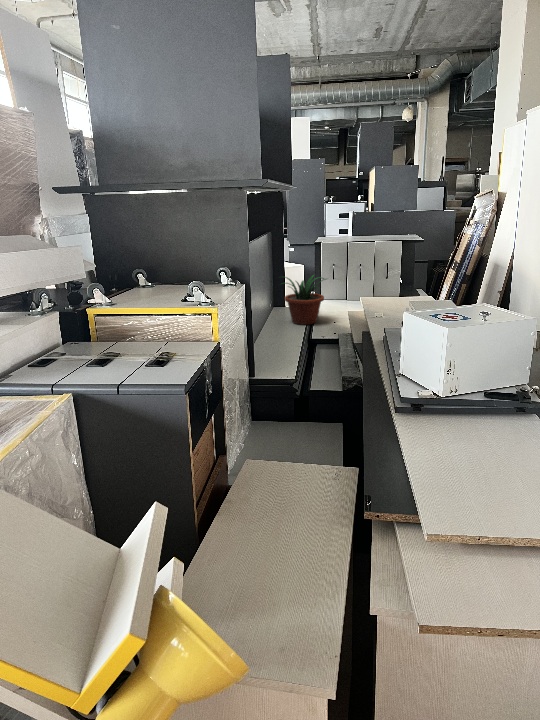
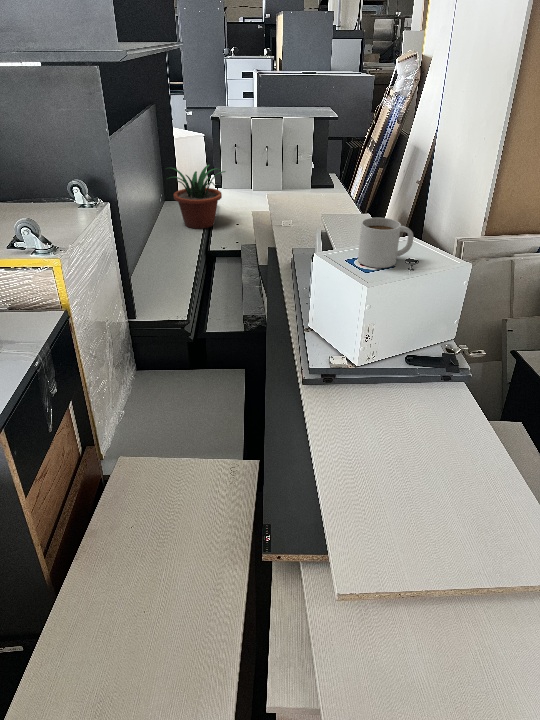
mug: none [441,281,487,317] -> present [358,218,414,268]

